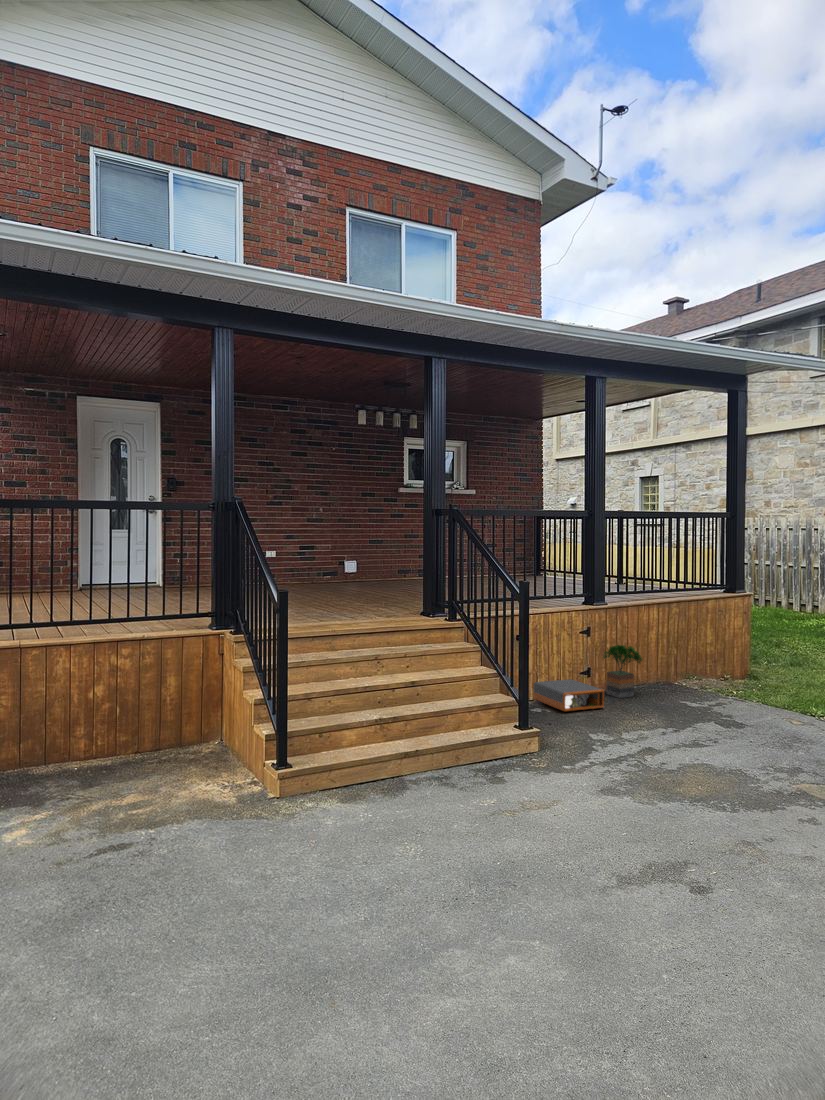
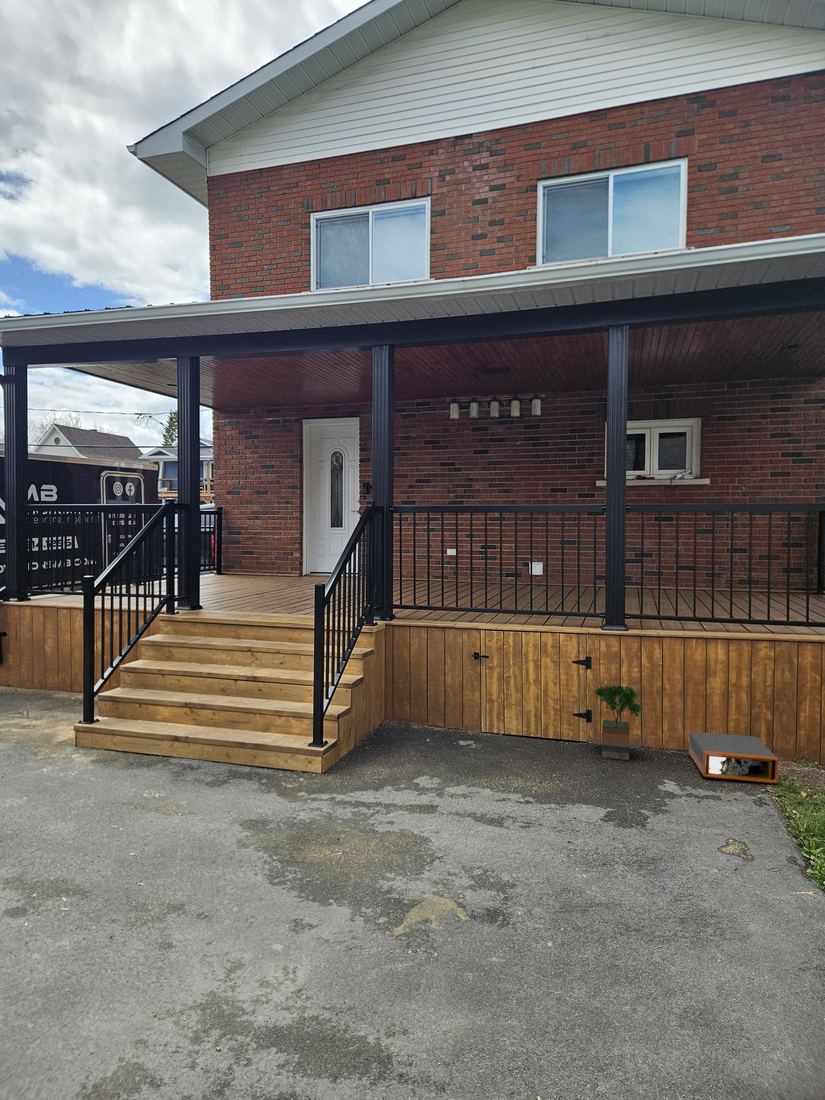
storage box: present [533,679,604,711] -> present [689,732,779,783]

